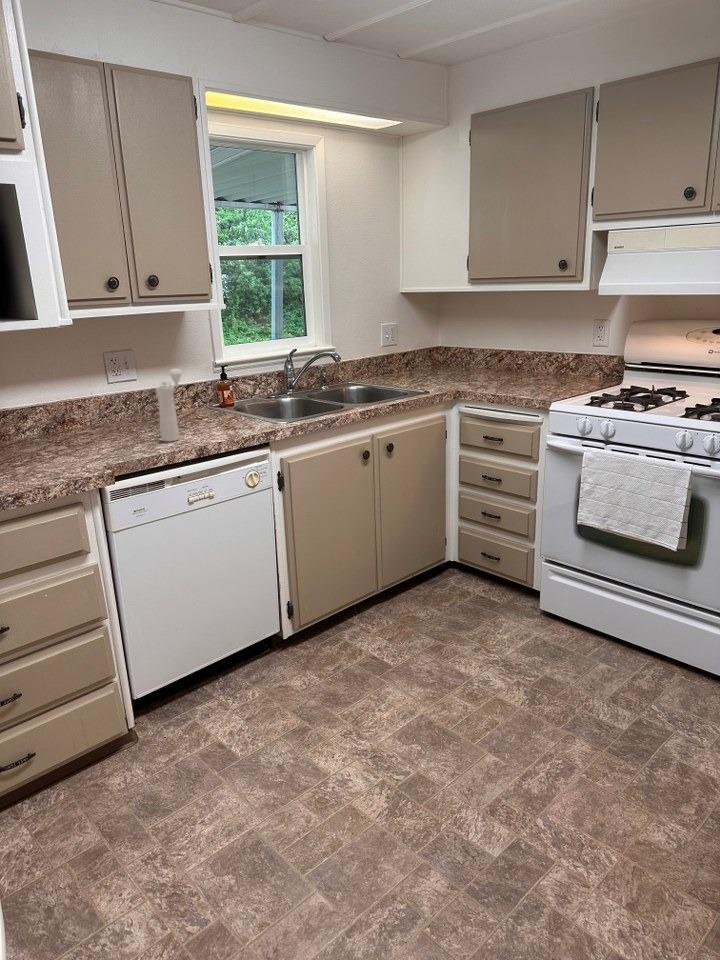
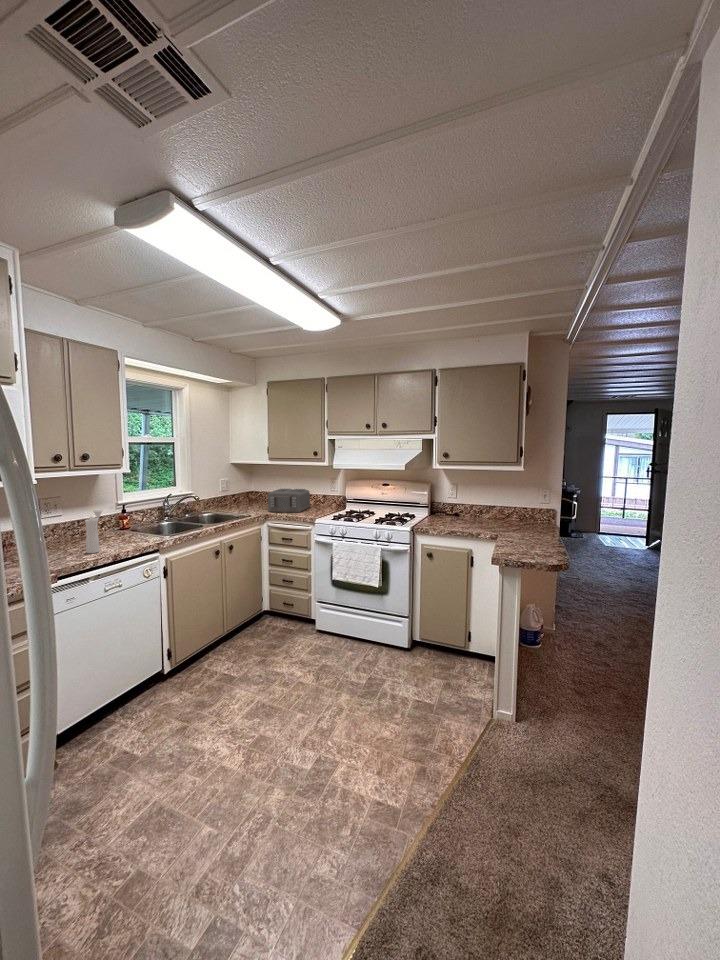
toaster: none [461,340,547,388] -> present [268,489,310,512]

